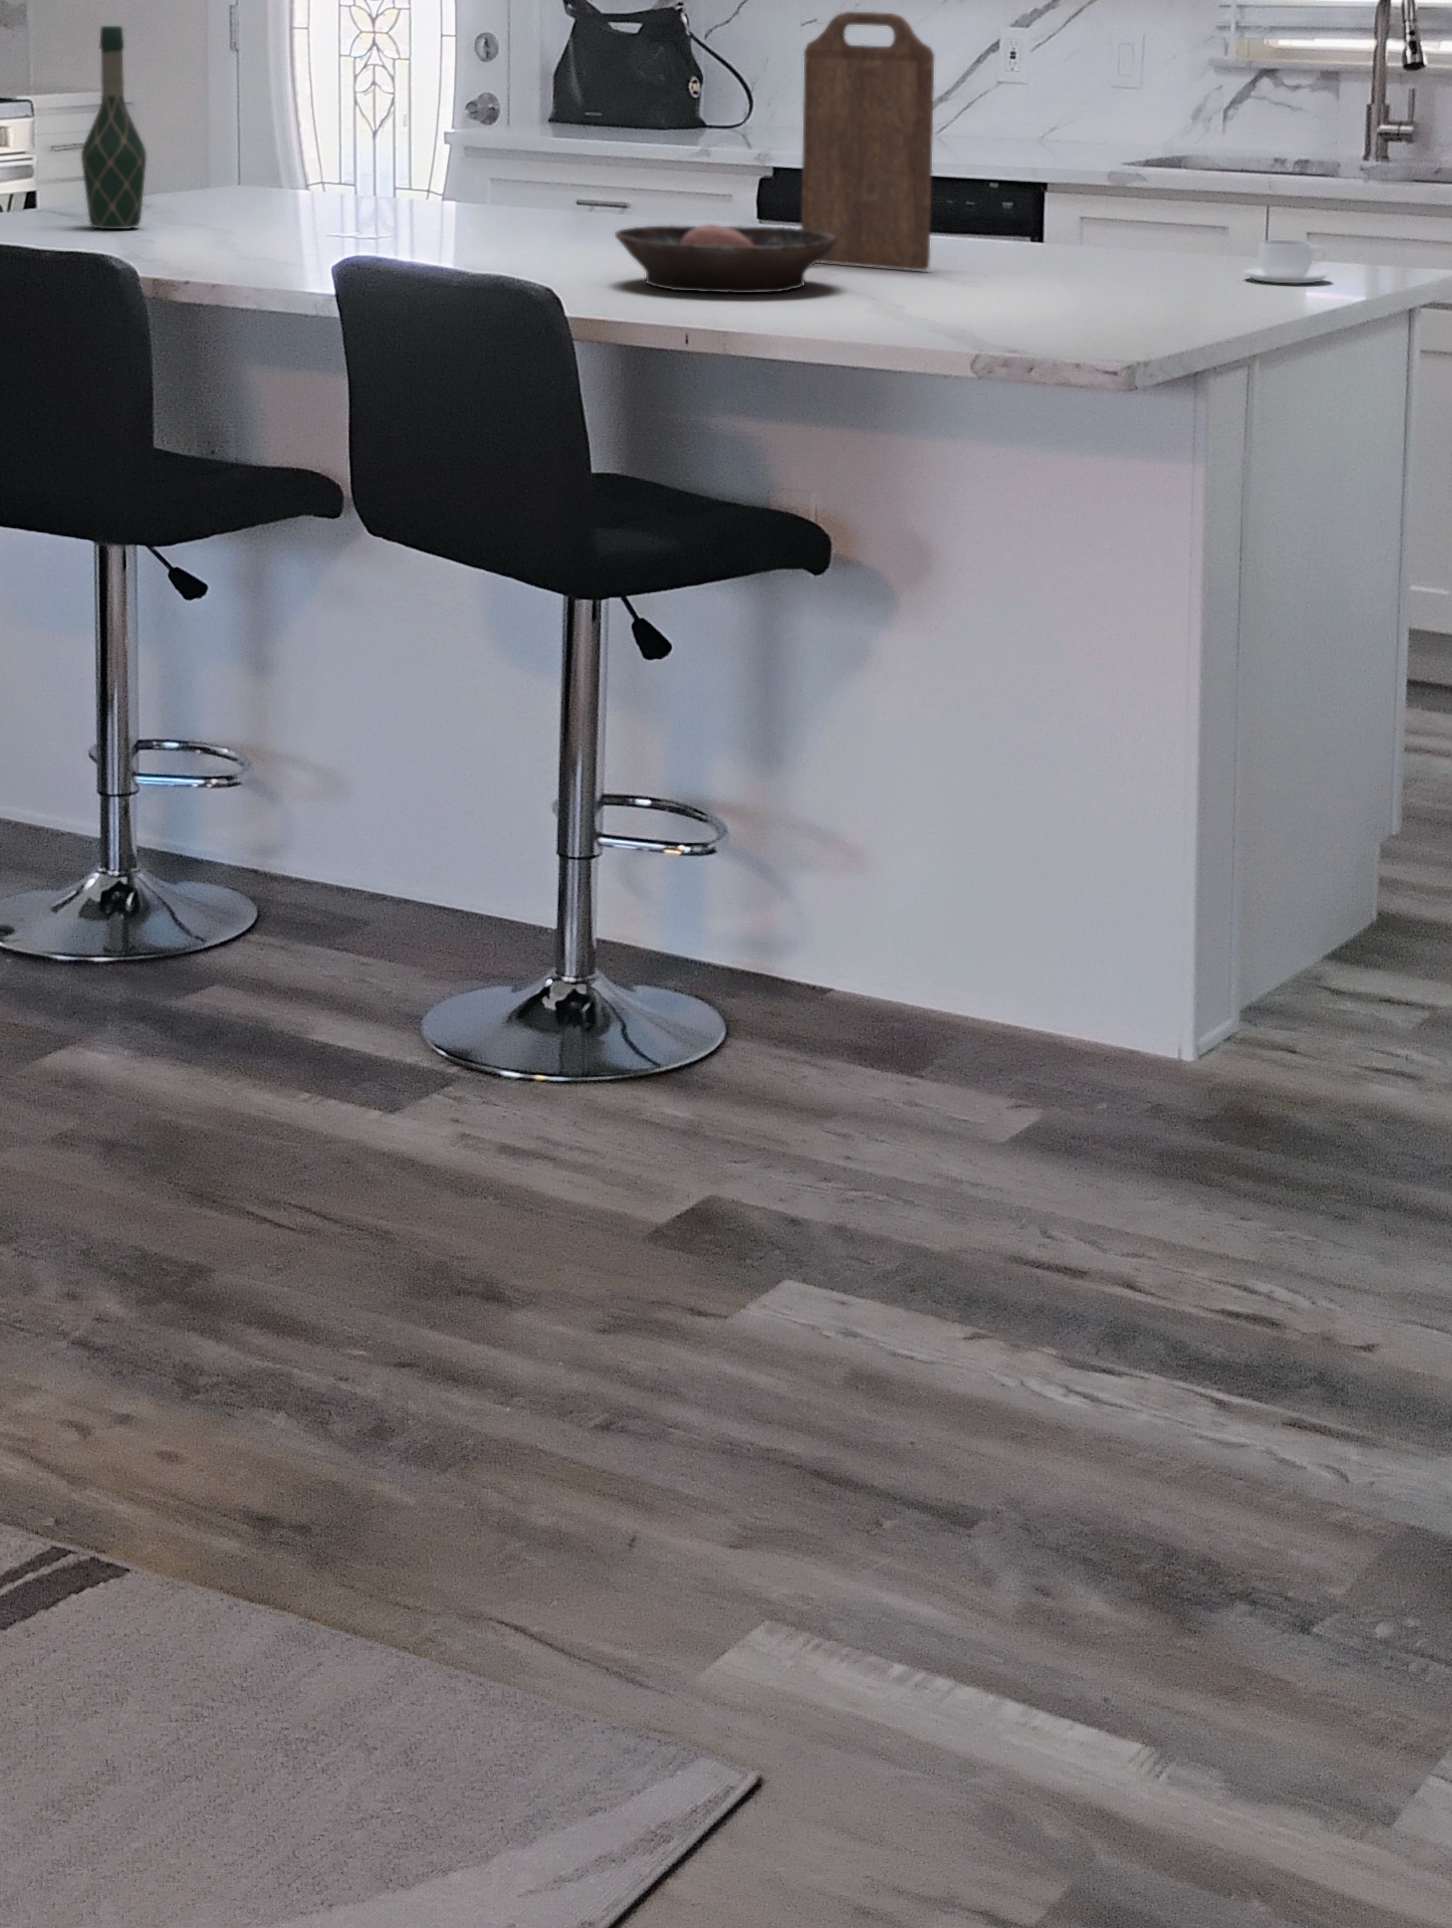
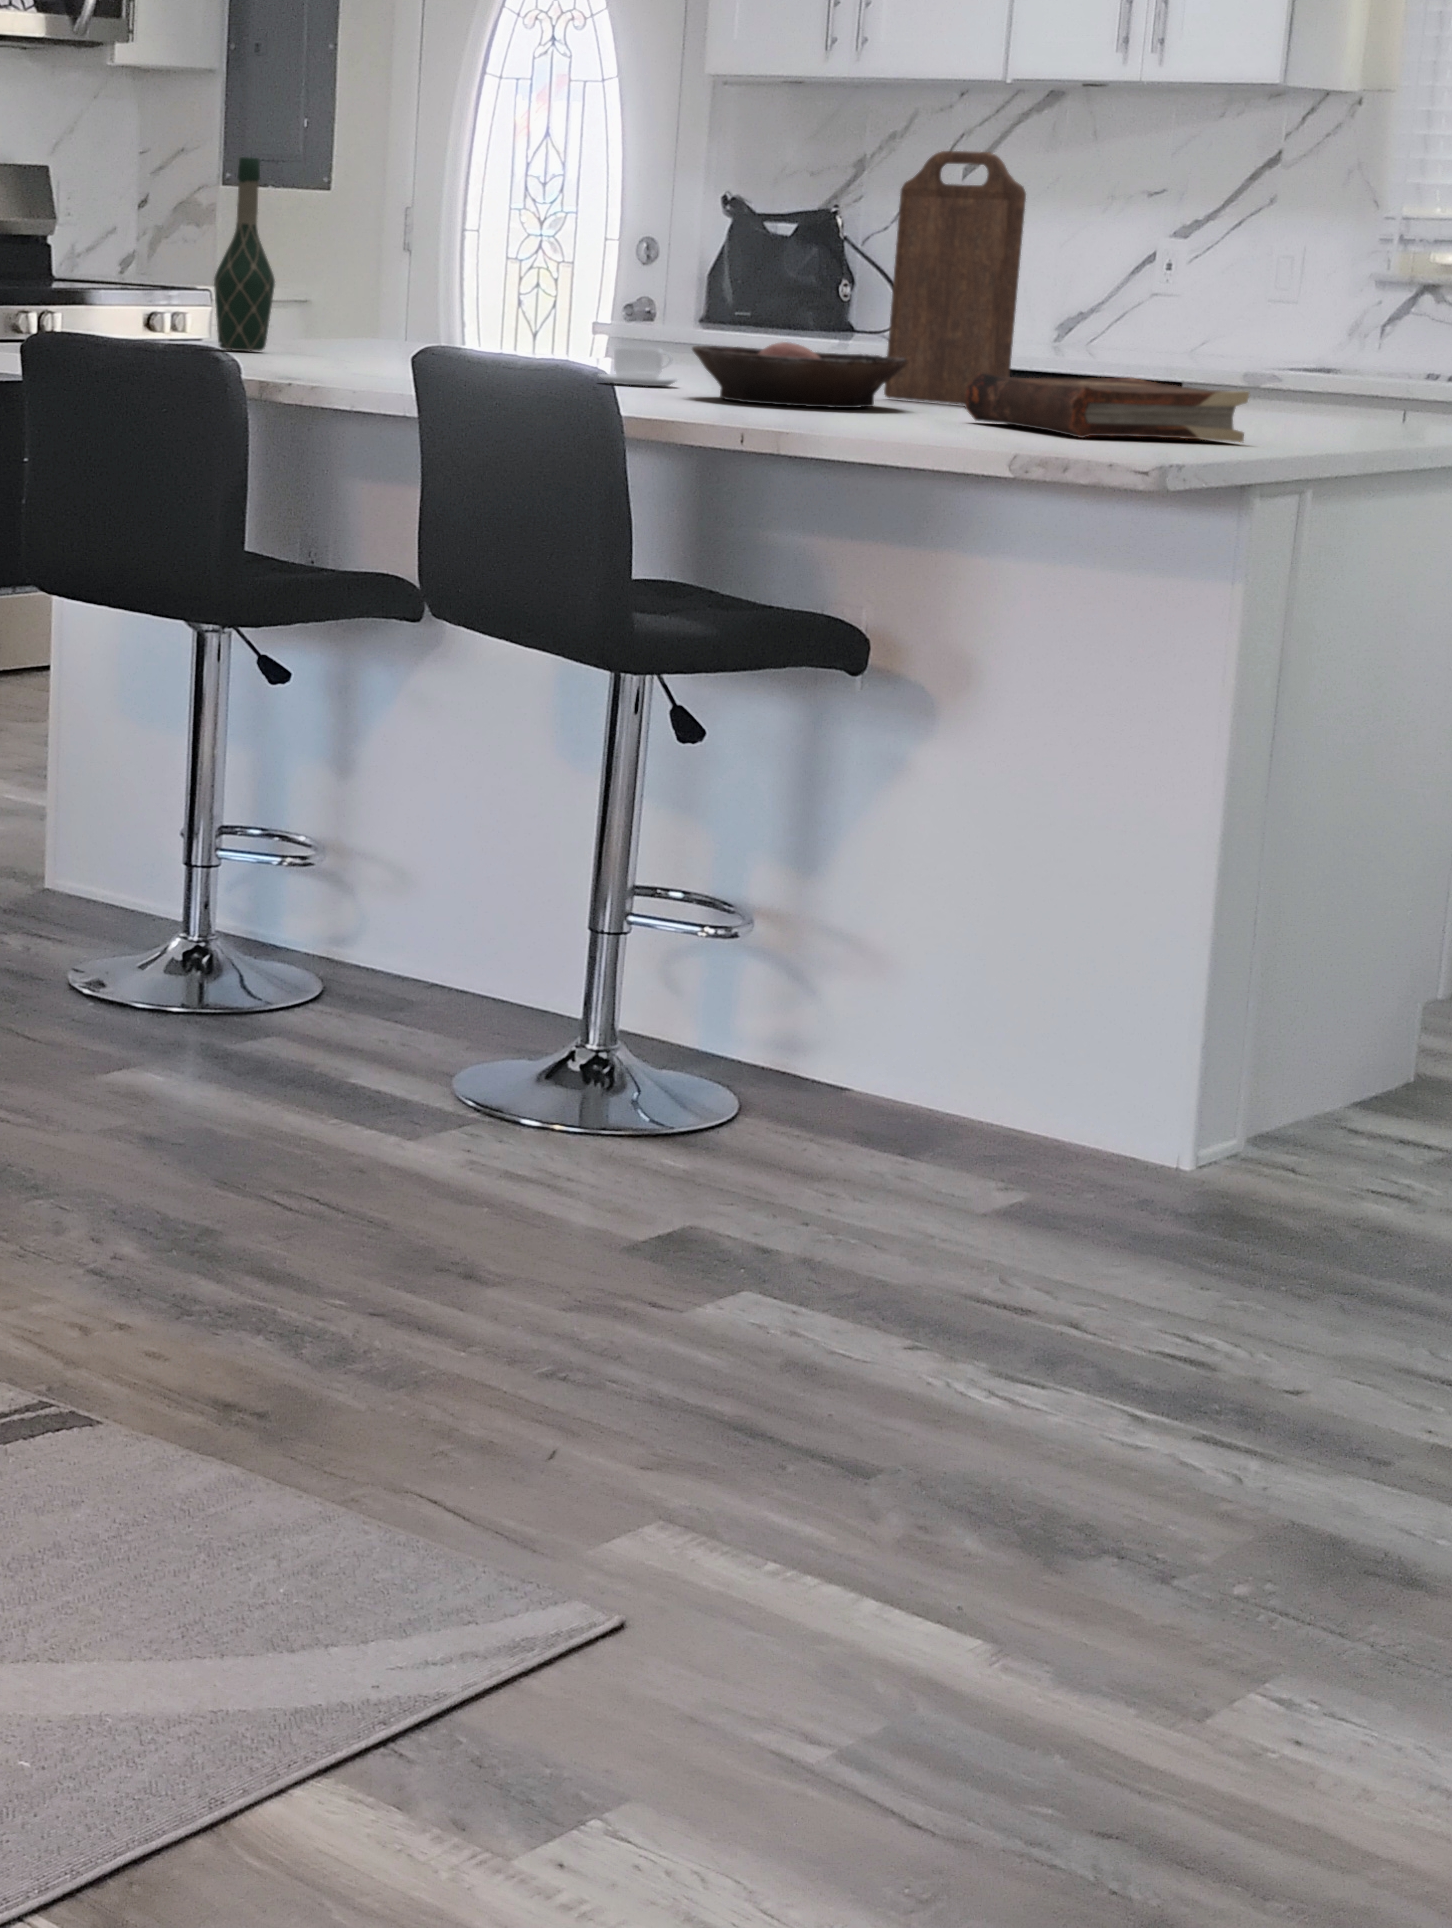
coffee cup: present [1244,240,1329,283] -> present [599,347,678,386]
book: none [907,251,1197,333] -> present [965,373,1249,442]

